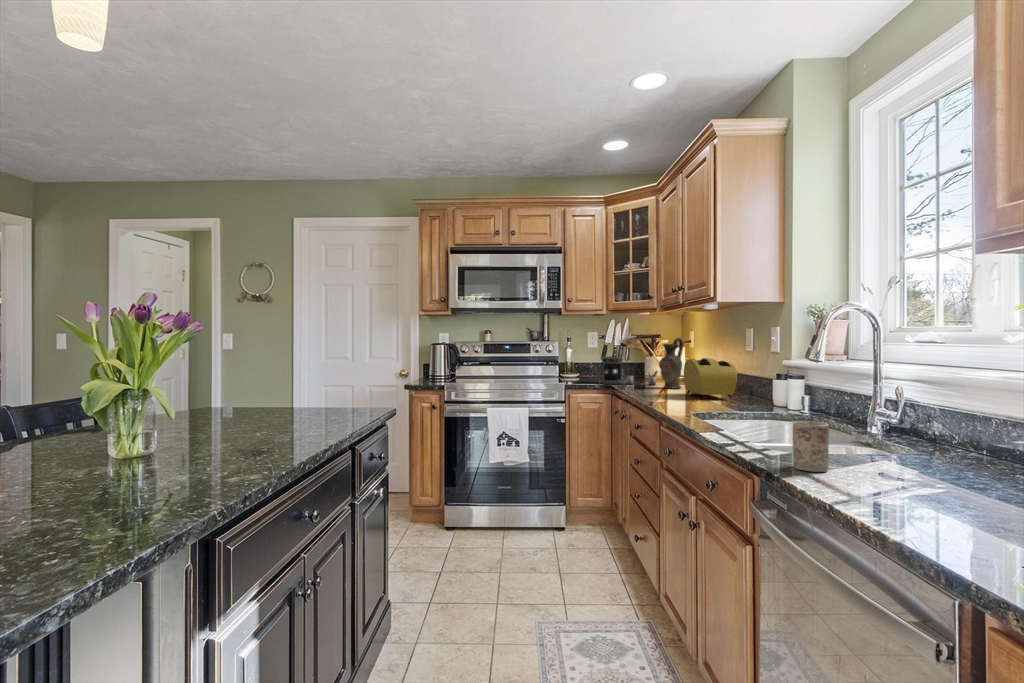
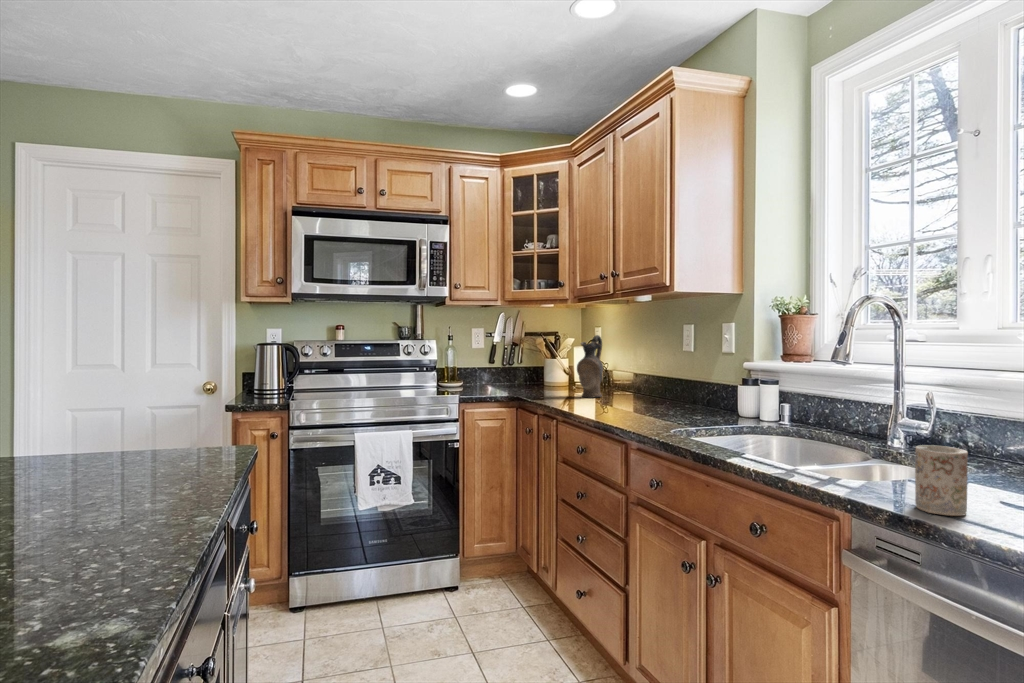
coffee maker: present [602,357,658,385] -> none [501,359,569,394]
toaster: present [684,358,737,400] -> none [617,360,686,411]

